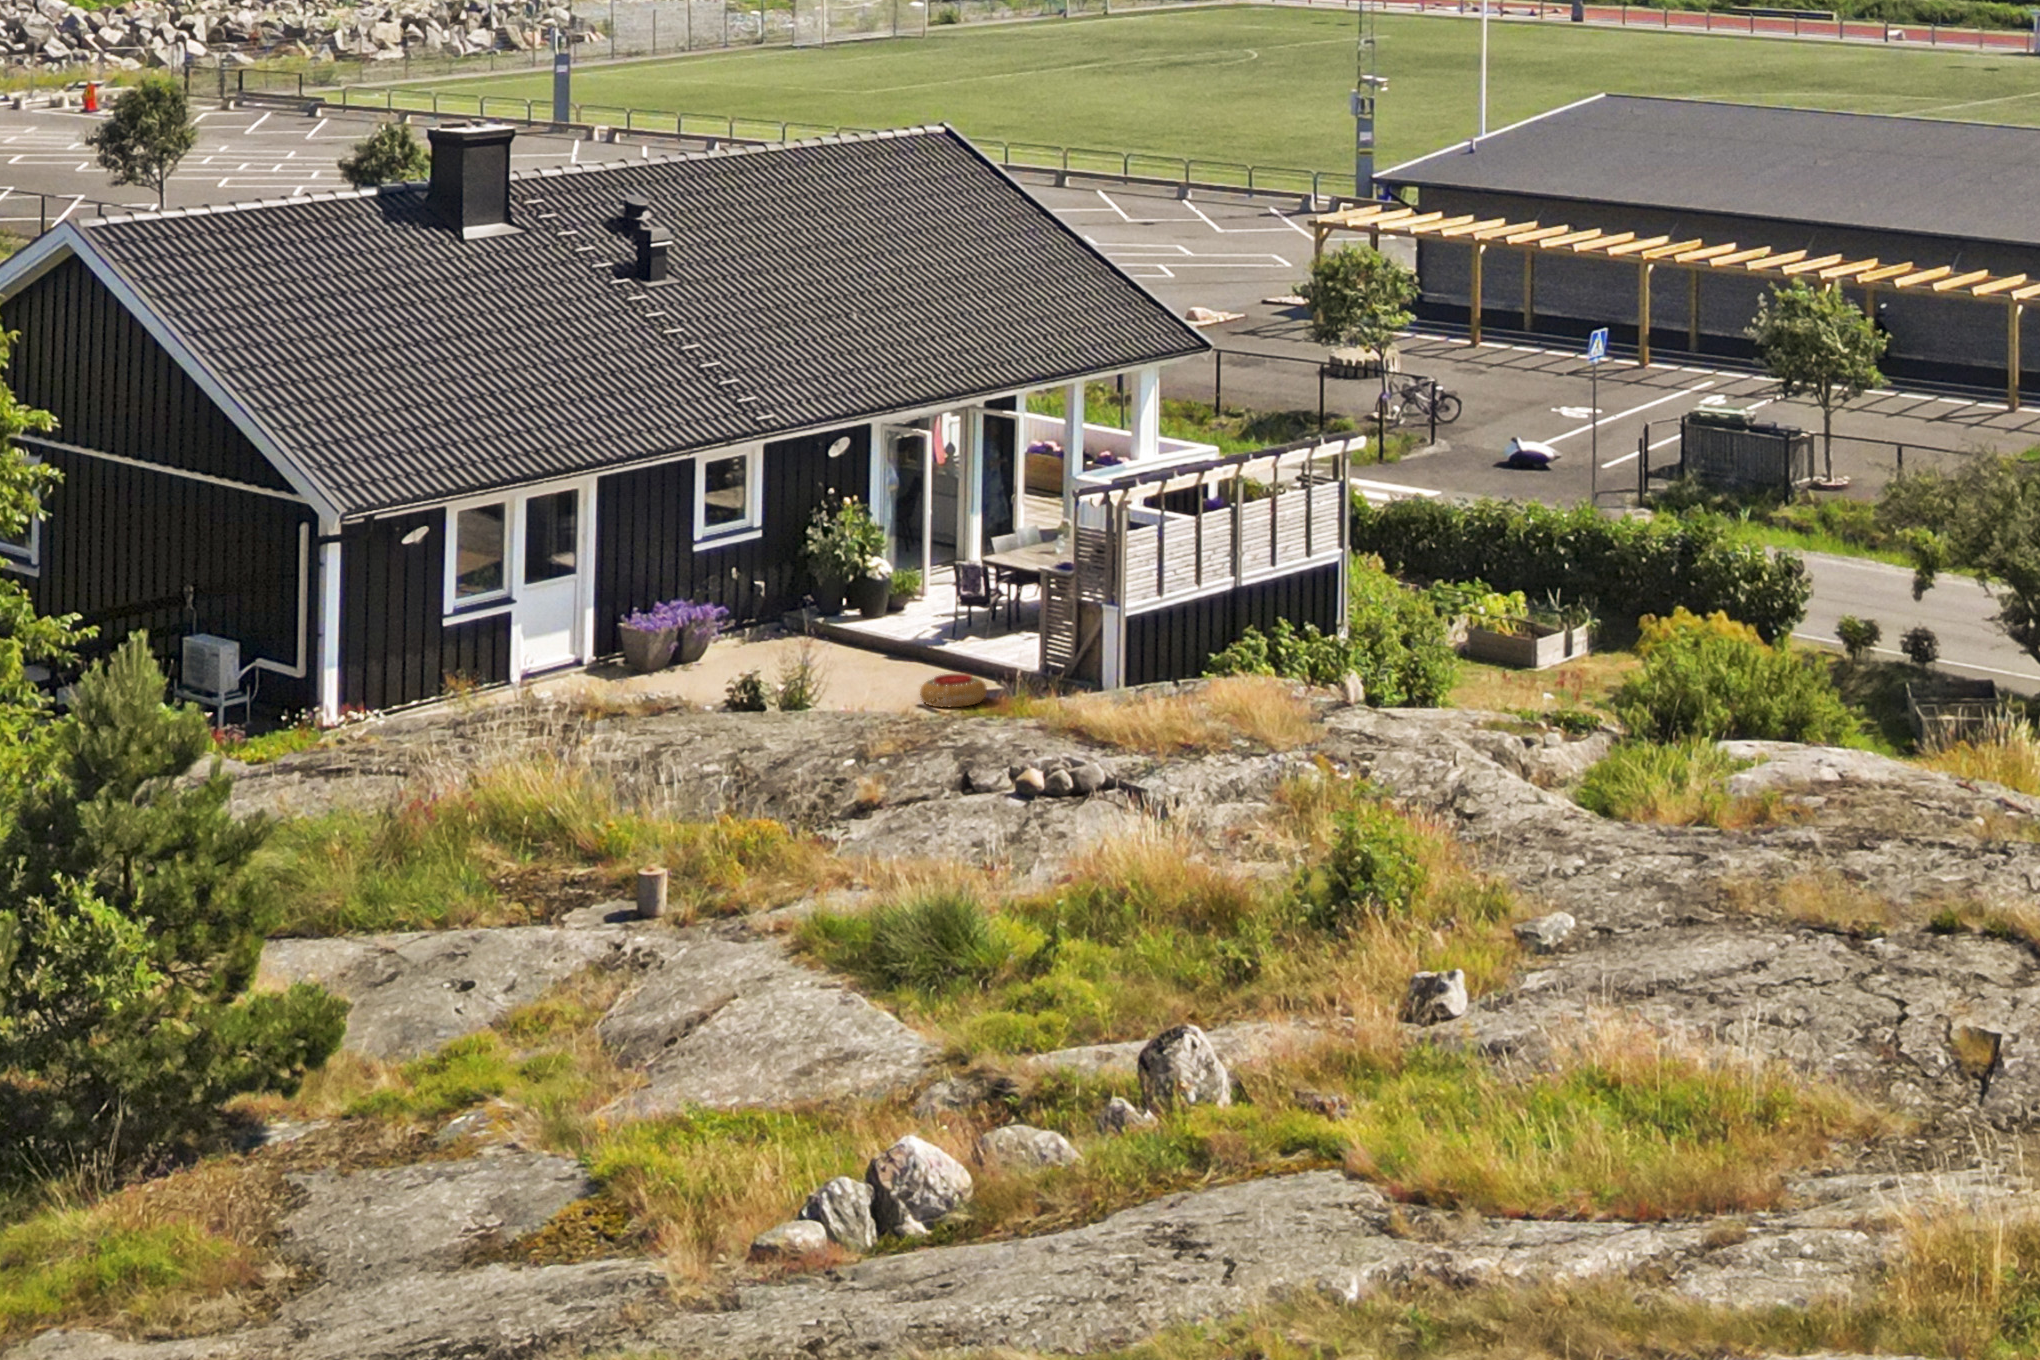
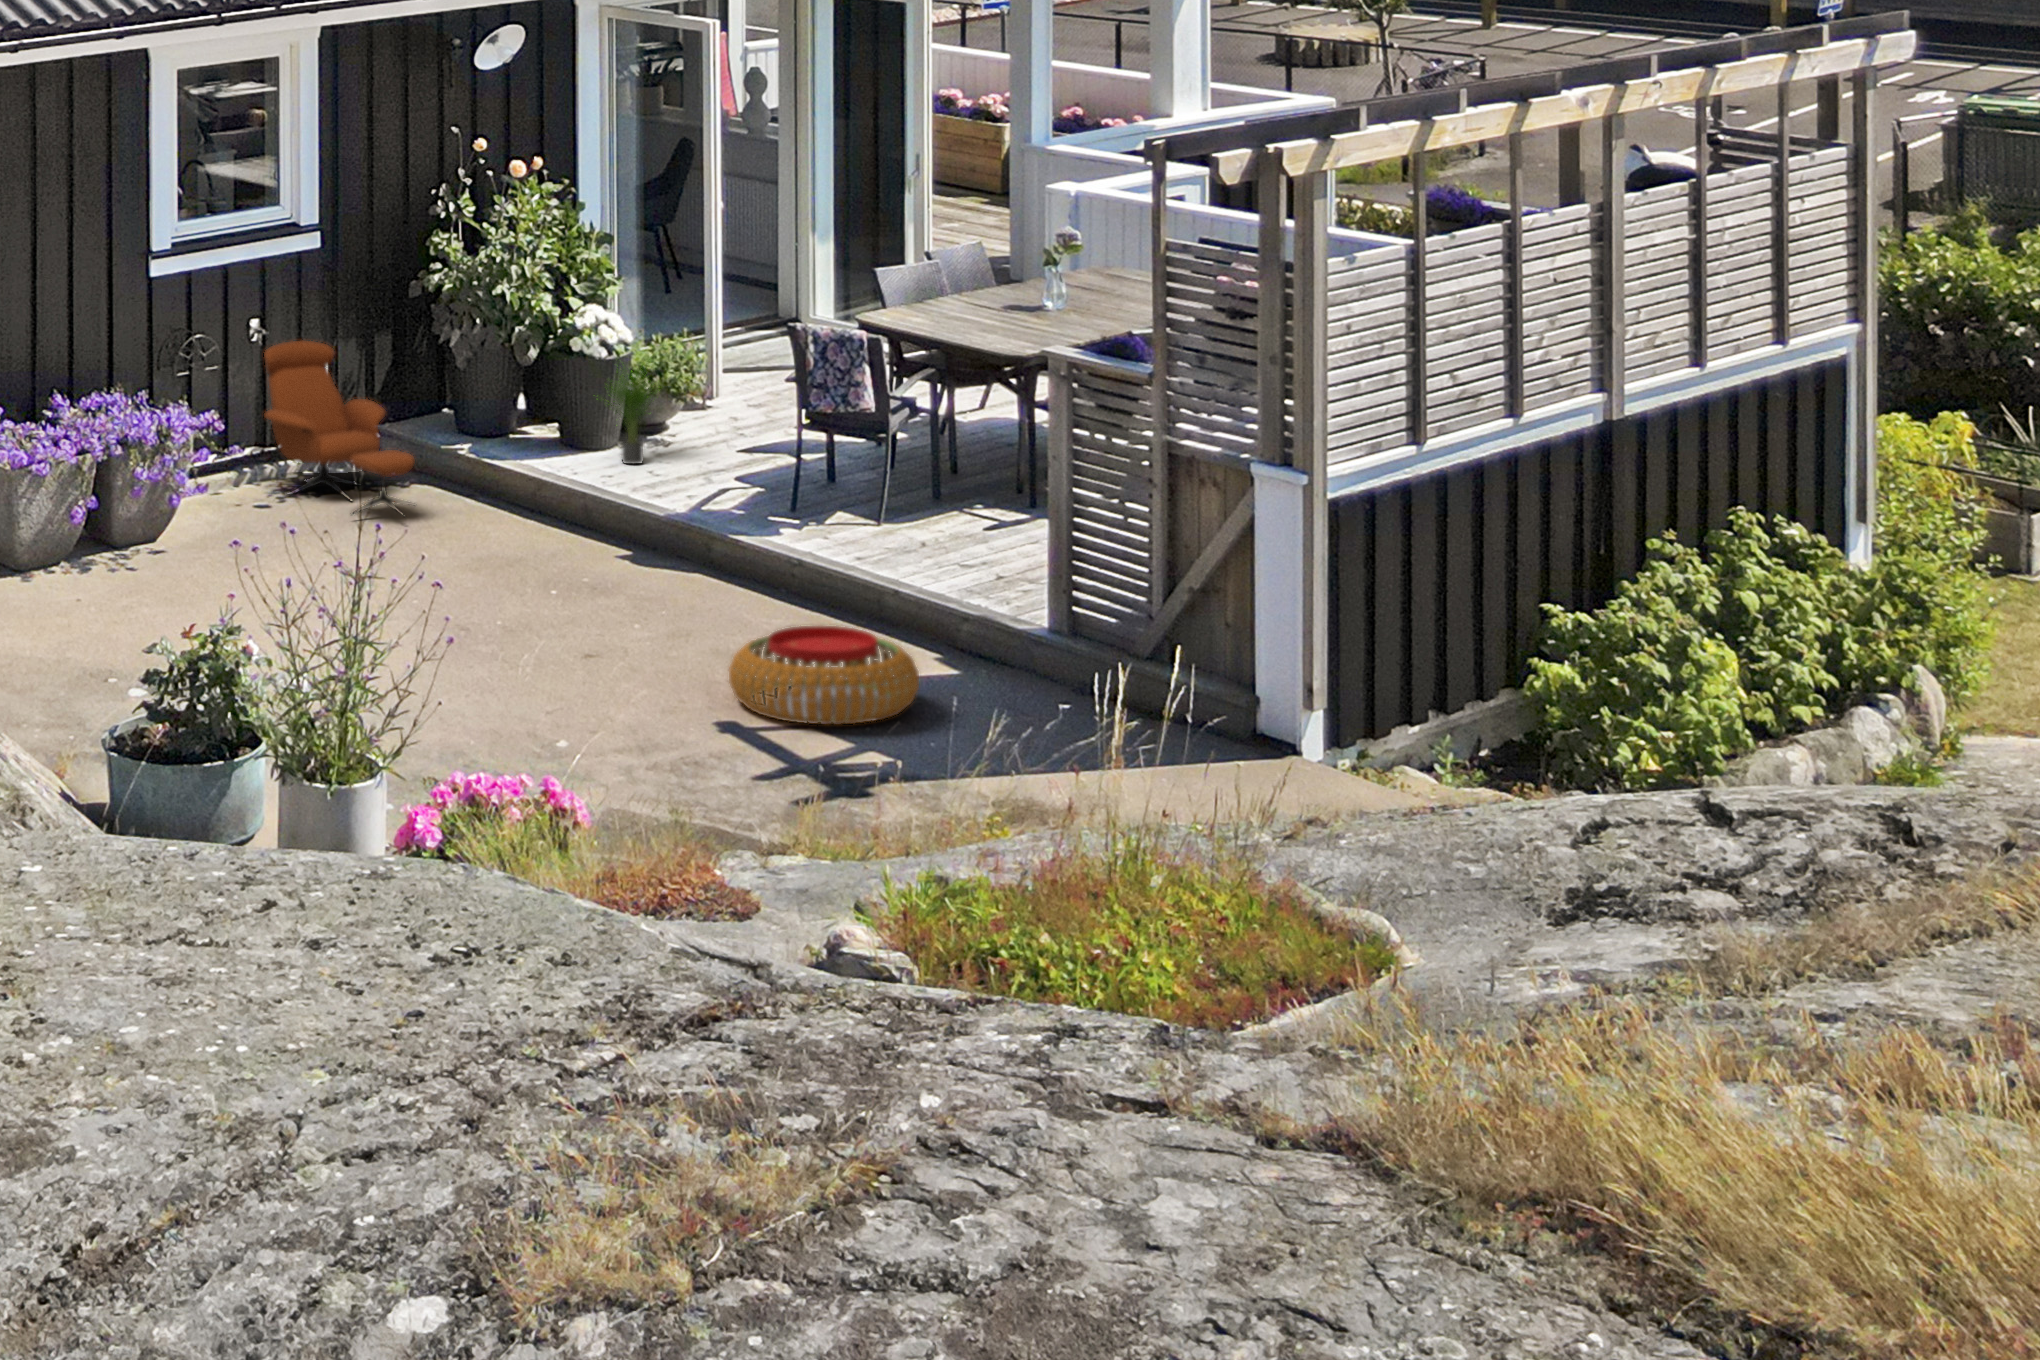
lounge chair: none [739,576,803,647] -> present [264,340,415,513]
potted plant: none [872,576,904,623] -> present [607,364,656,464]

